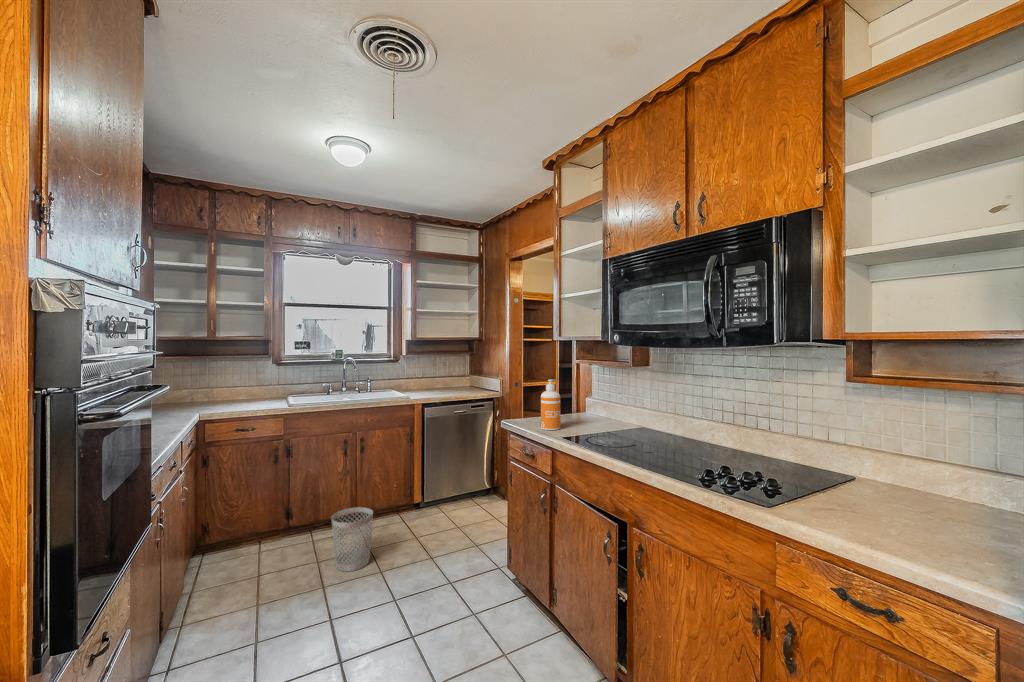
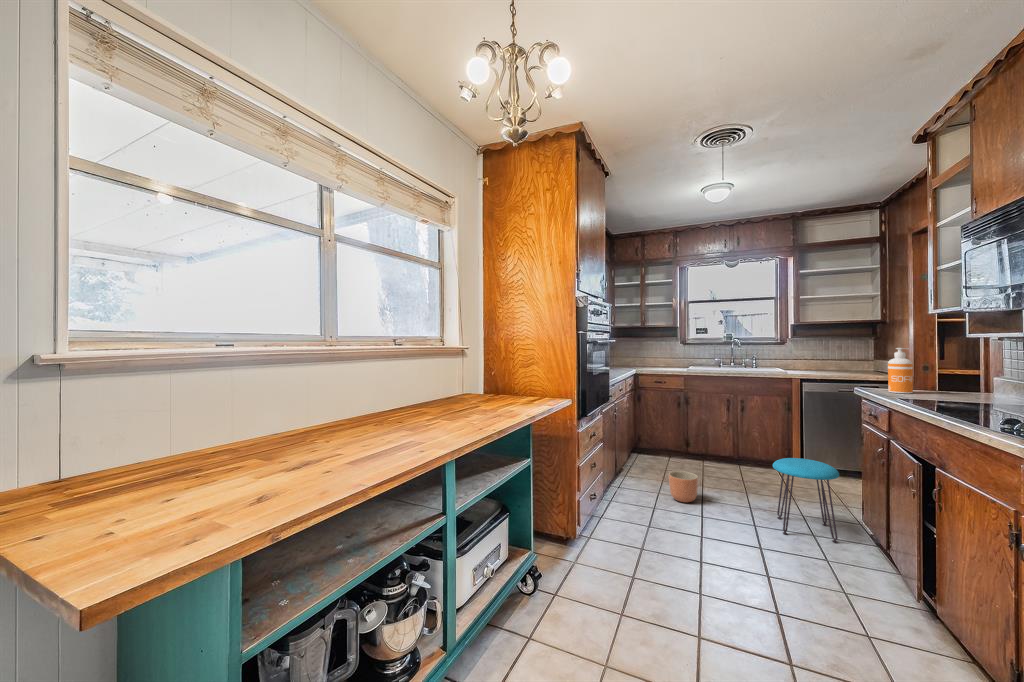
wastebasket: present [331,507,373,571] -> none [712,445,744,487]
stool: none [426,517,498,636] -> present [773,458,839,543]
planter: none [272,581,321,642] -> present [669,471,698,503]

